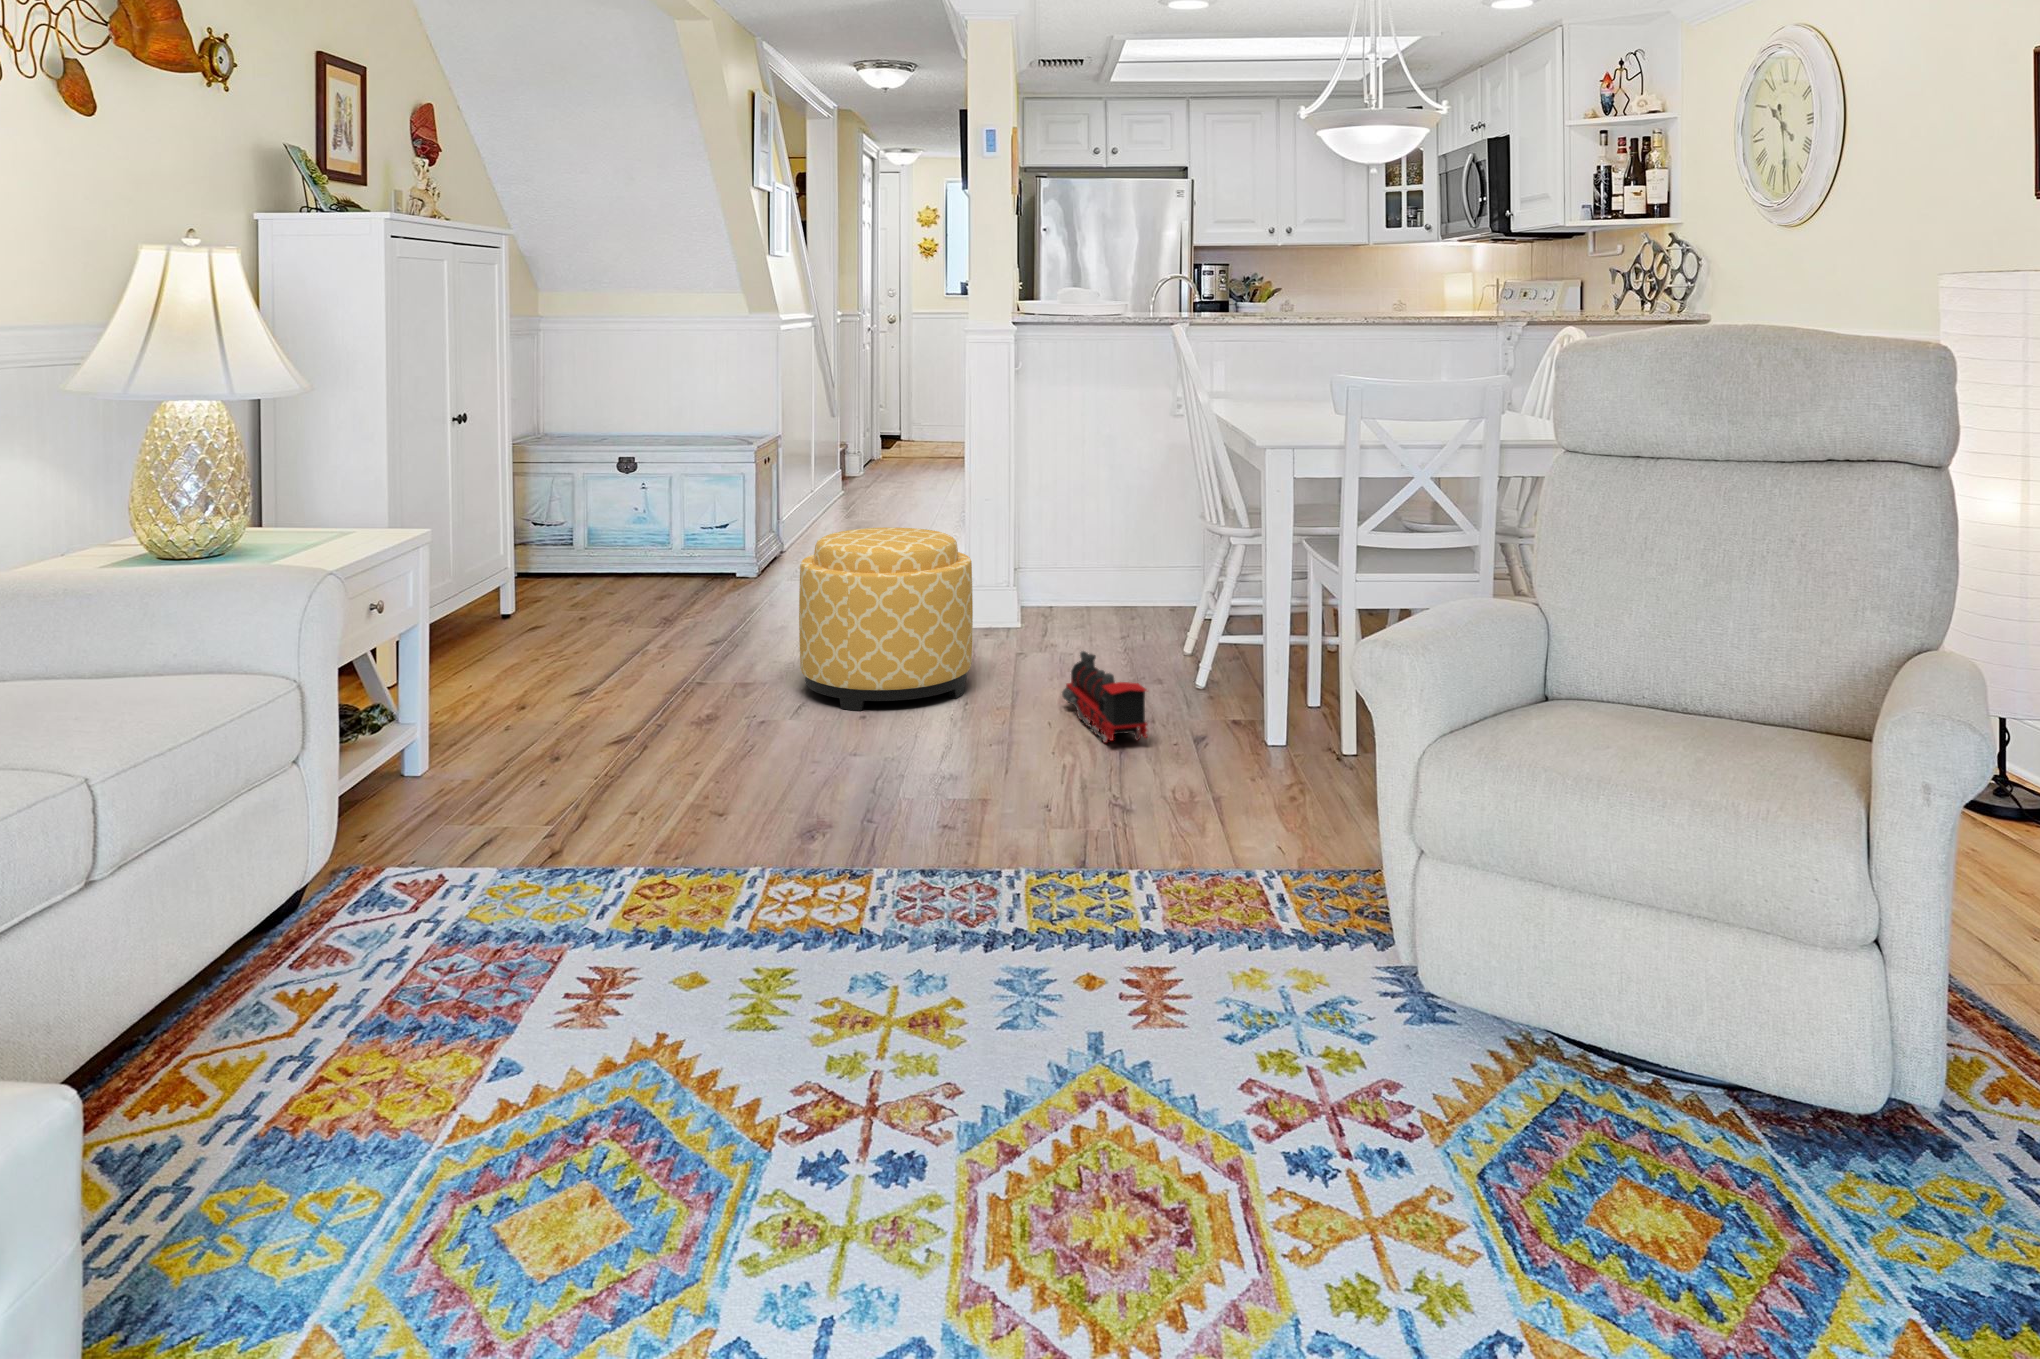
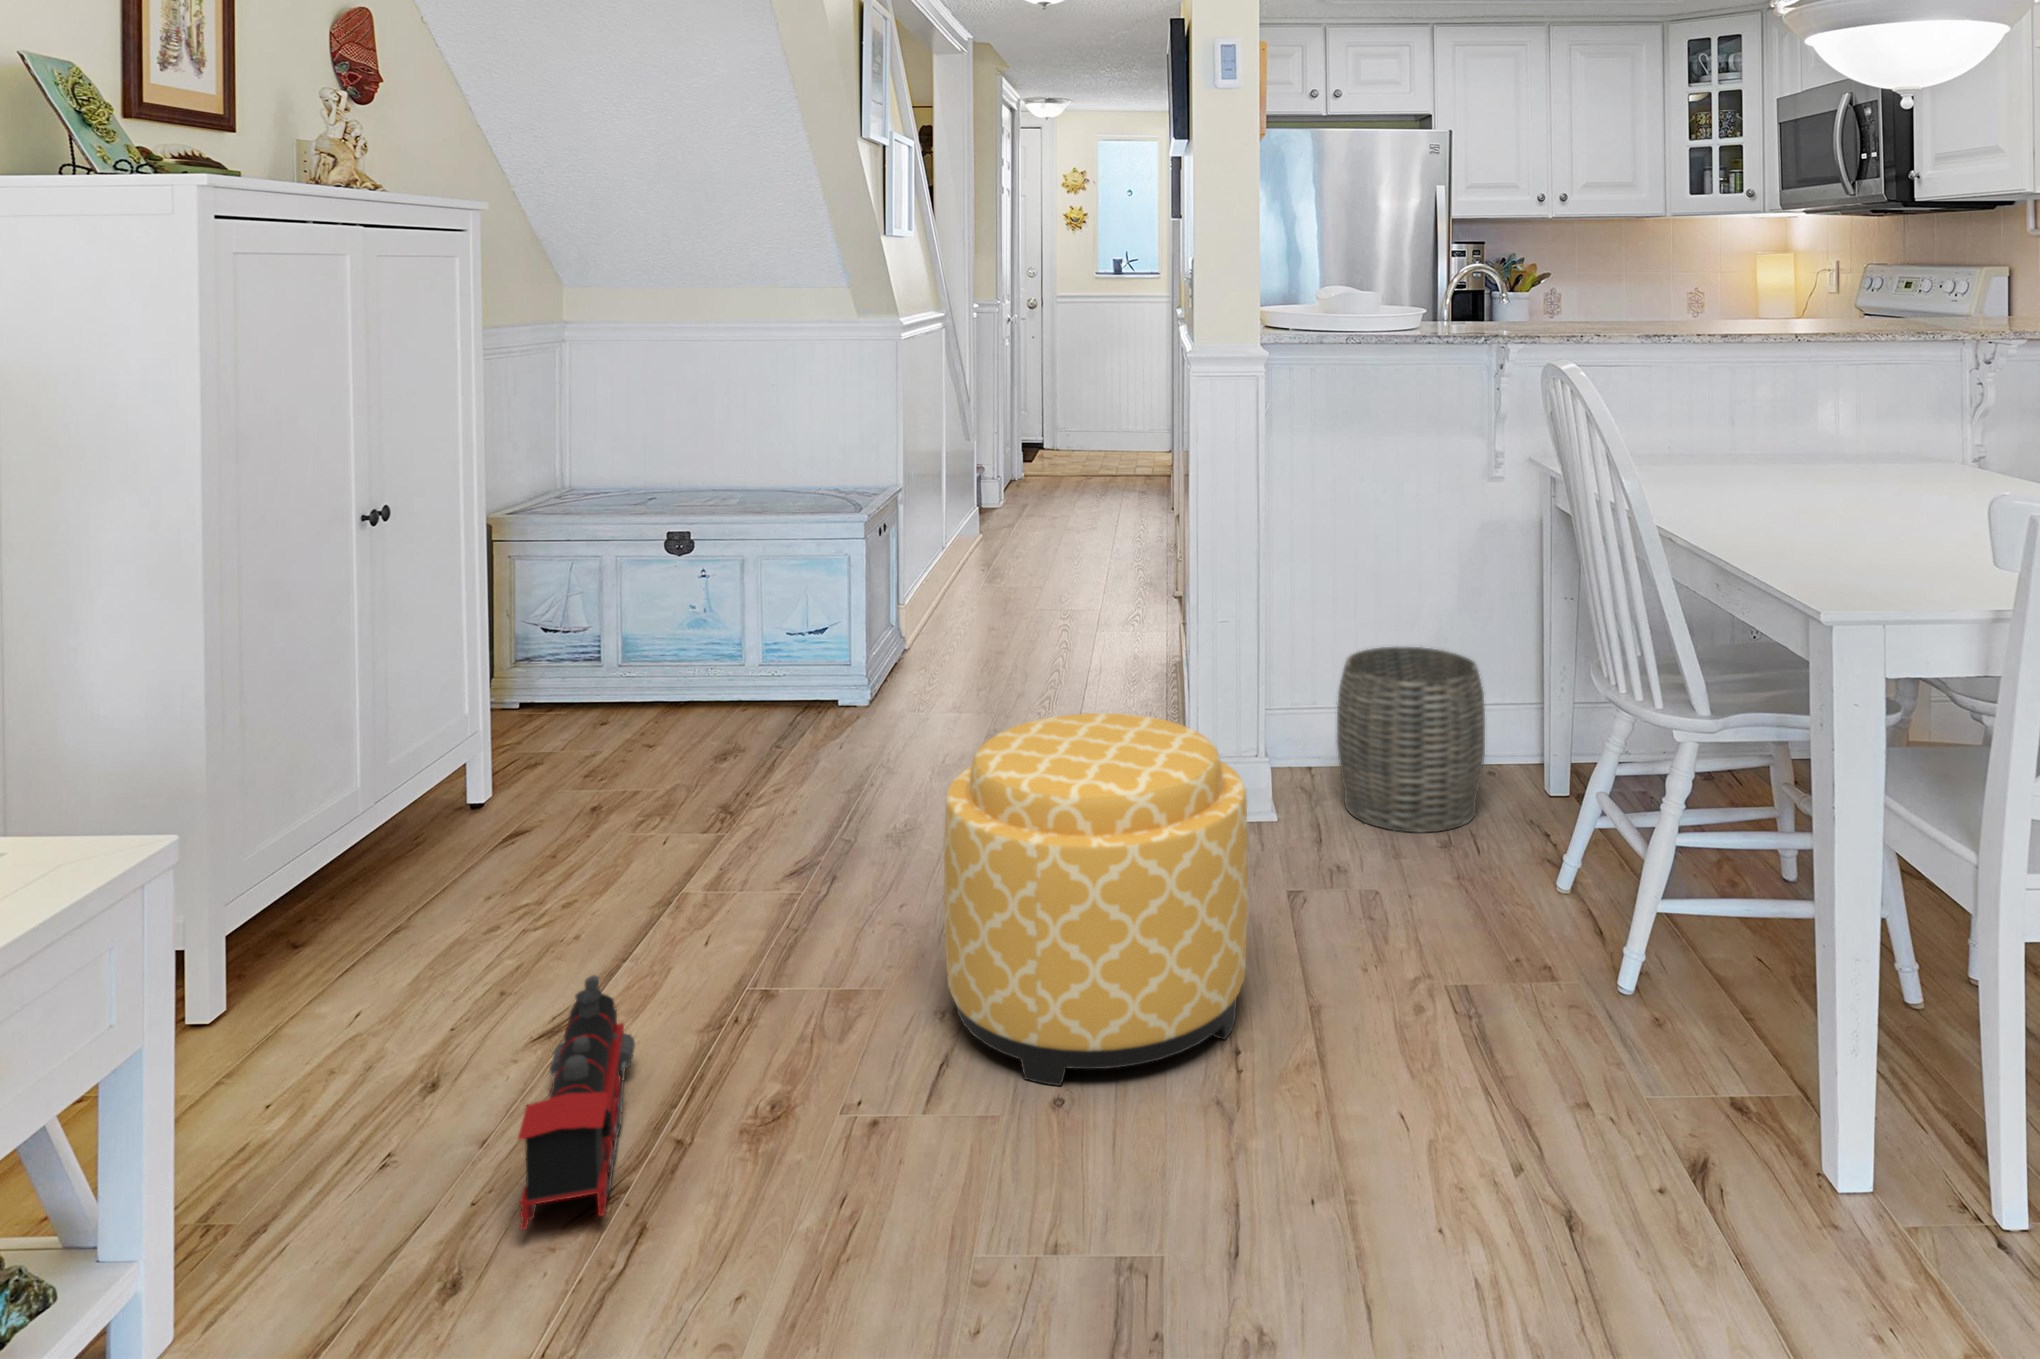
woven basket: none [1059,521,1154,631] -> present [1337,647,1485,832]
toy train: present [1062,651,1147,743] -> present [518,975,635,1230]

